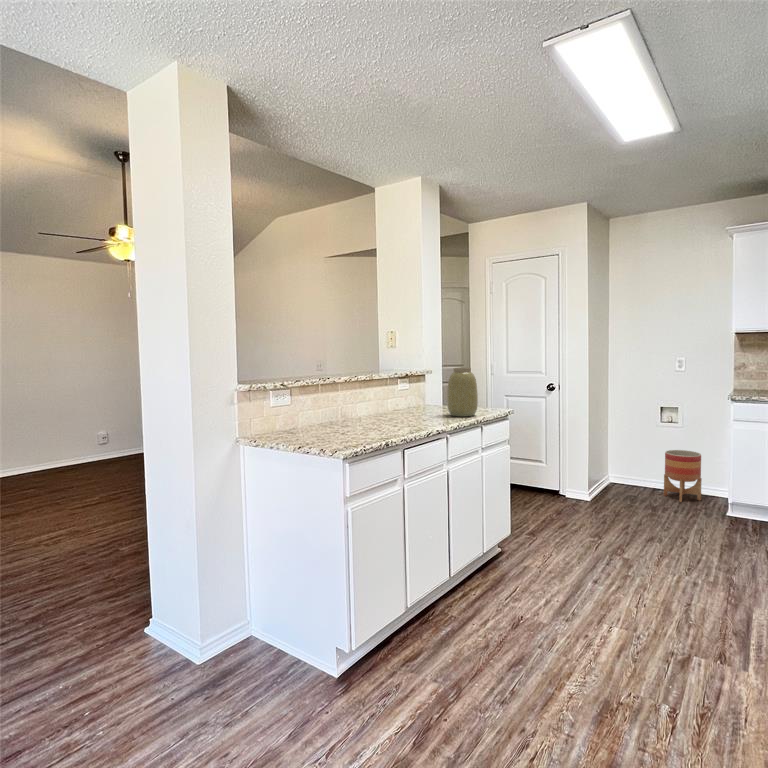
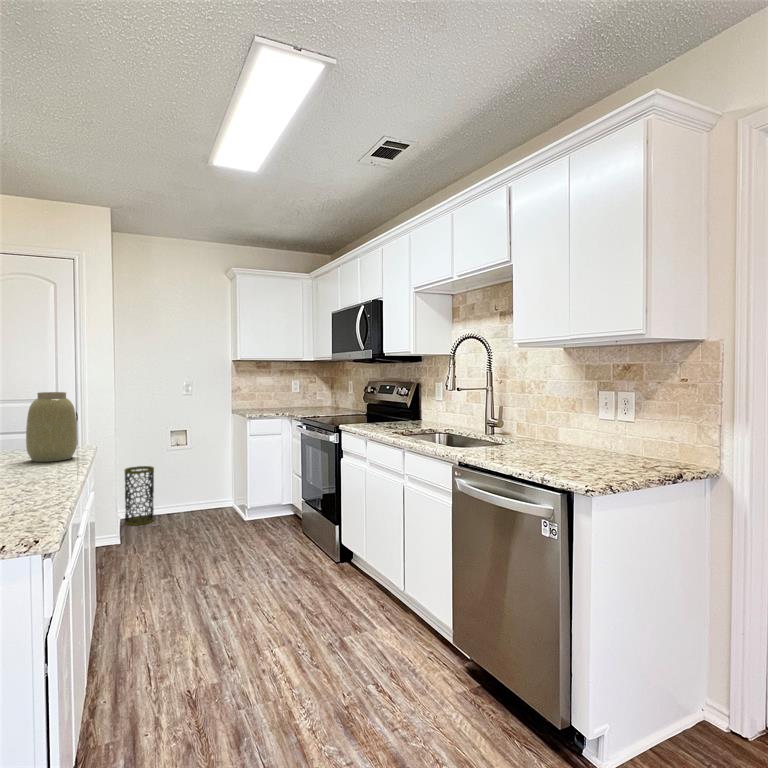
trash can: none [610,436,638,492] -> present [124,466,154,525]
planter: present [664,450,702,502] -> none [182,471,214,520]

